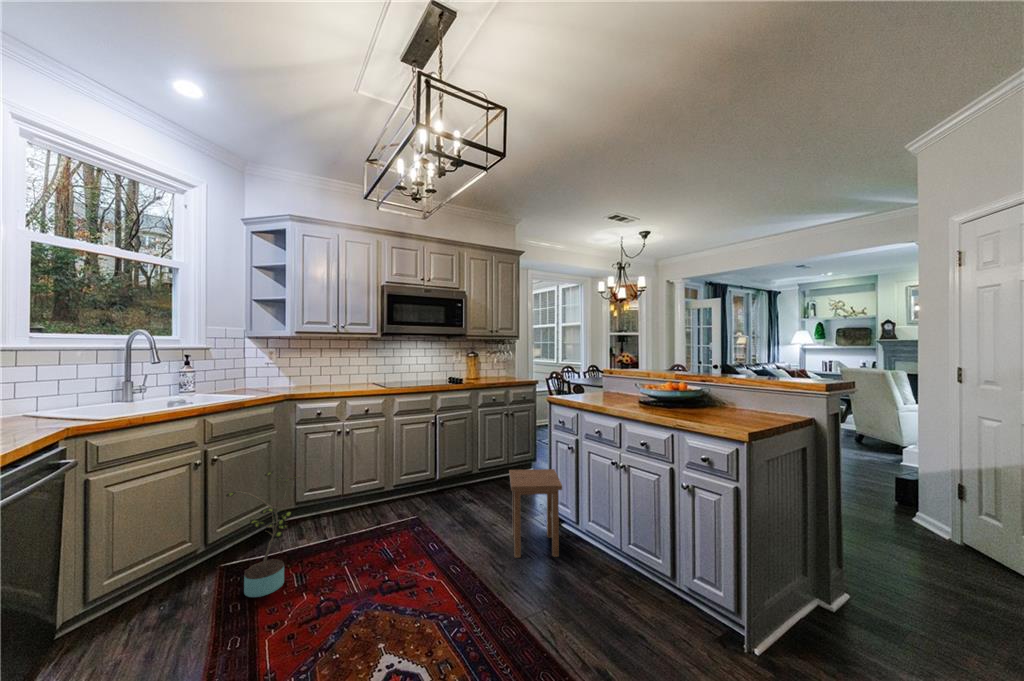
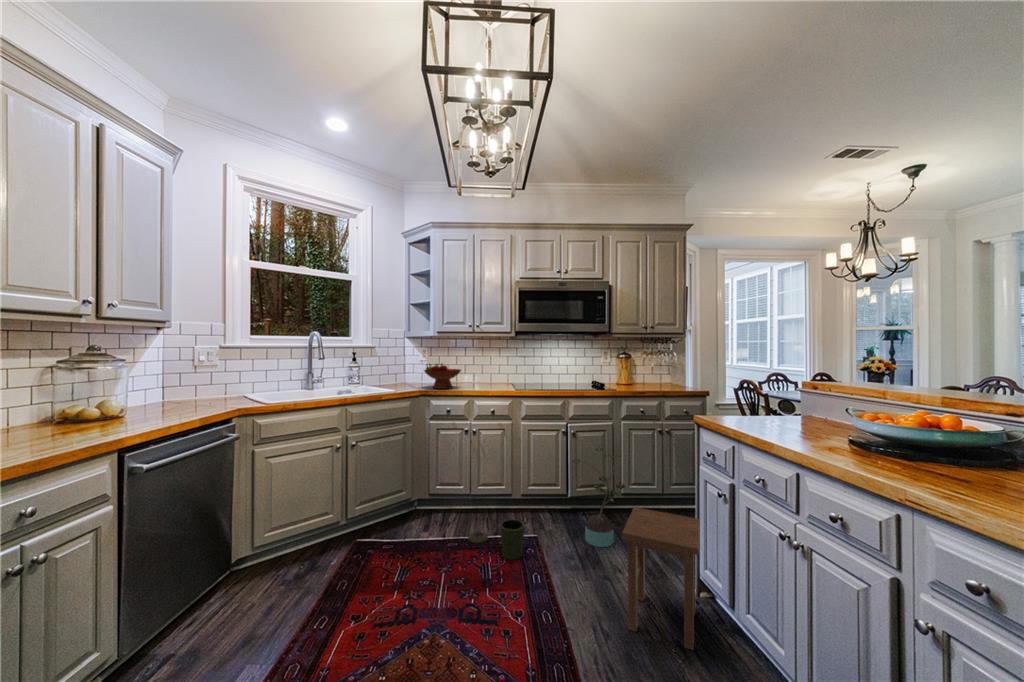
fruit bowl: none [283,366,327,392] -> present [424,363,461,389]
potted plant: present [226,471,298,597] -> present [572,448,625,547]
trash can: none [353,503,414,539] -> present [468,519,525,560]

